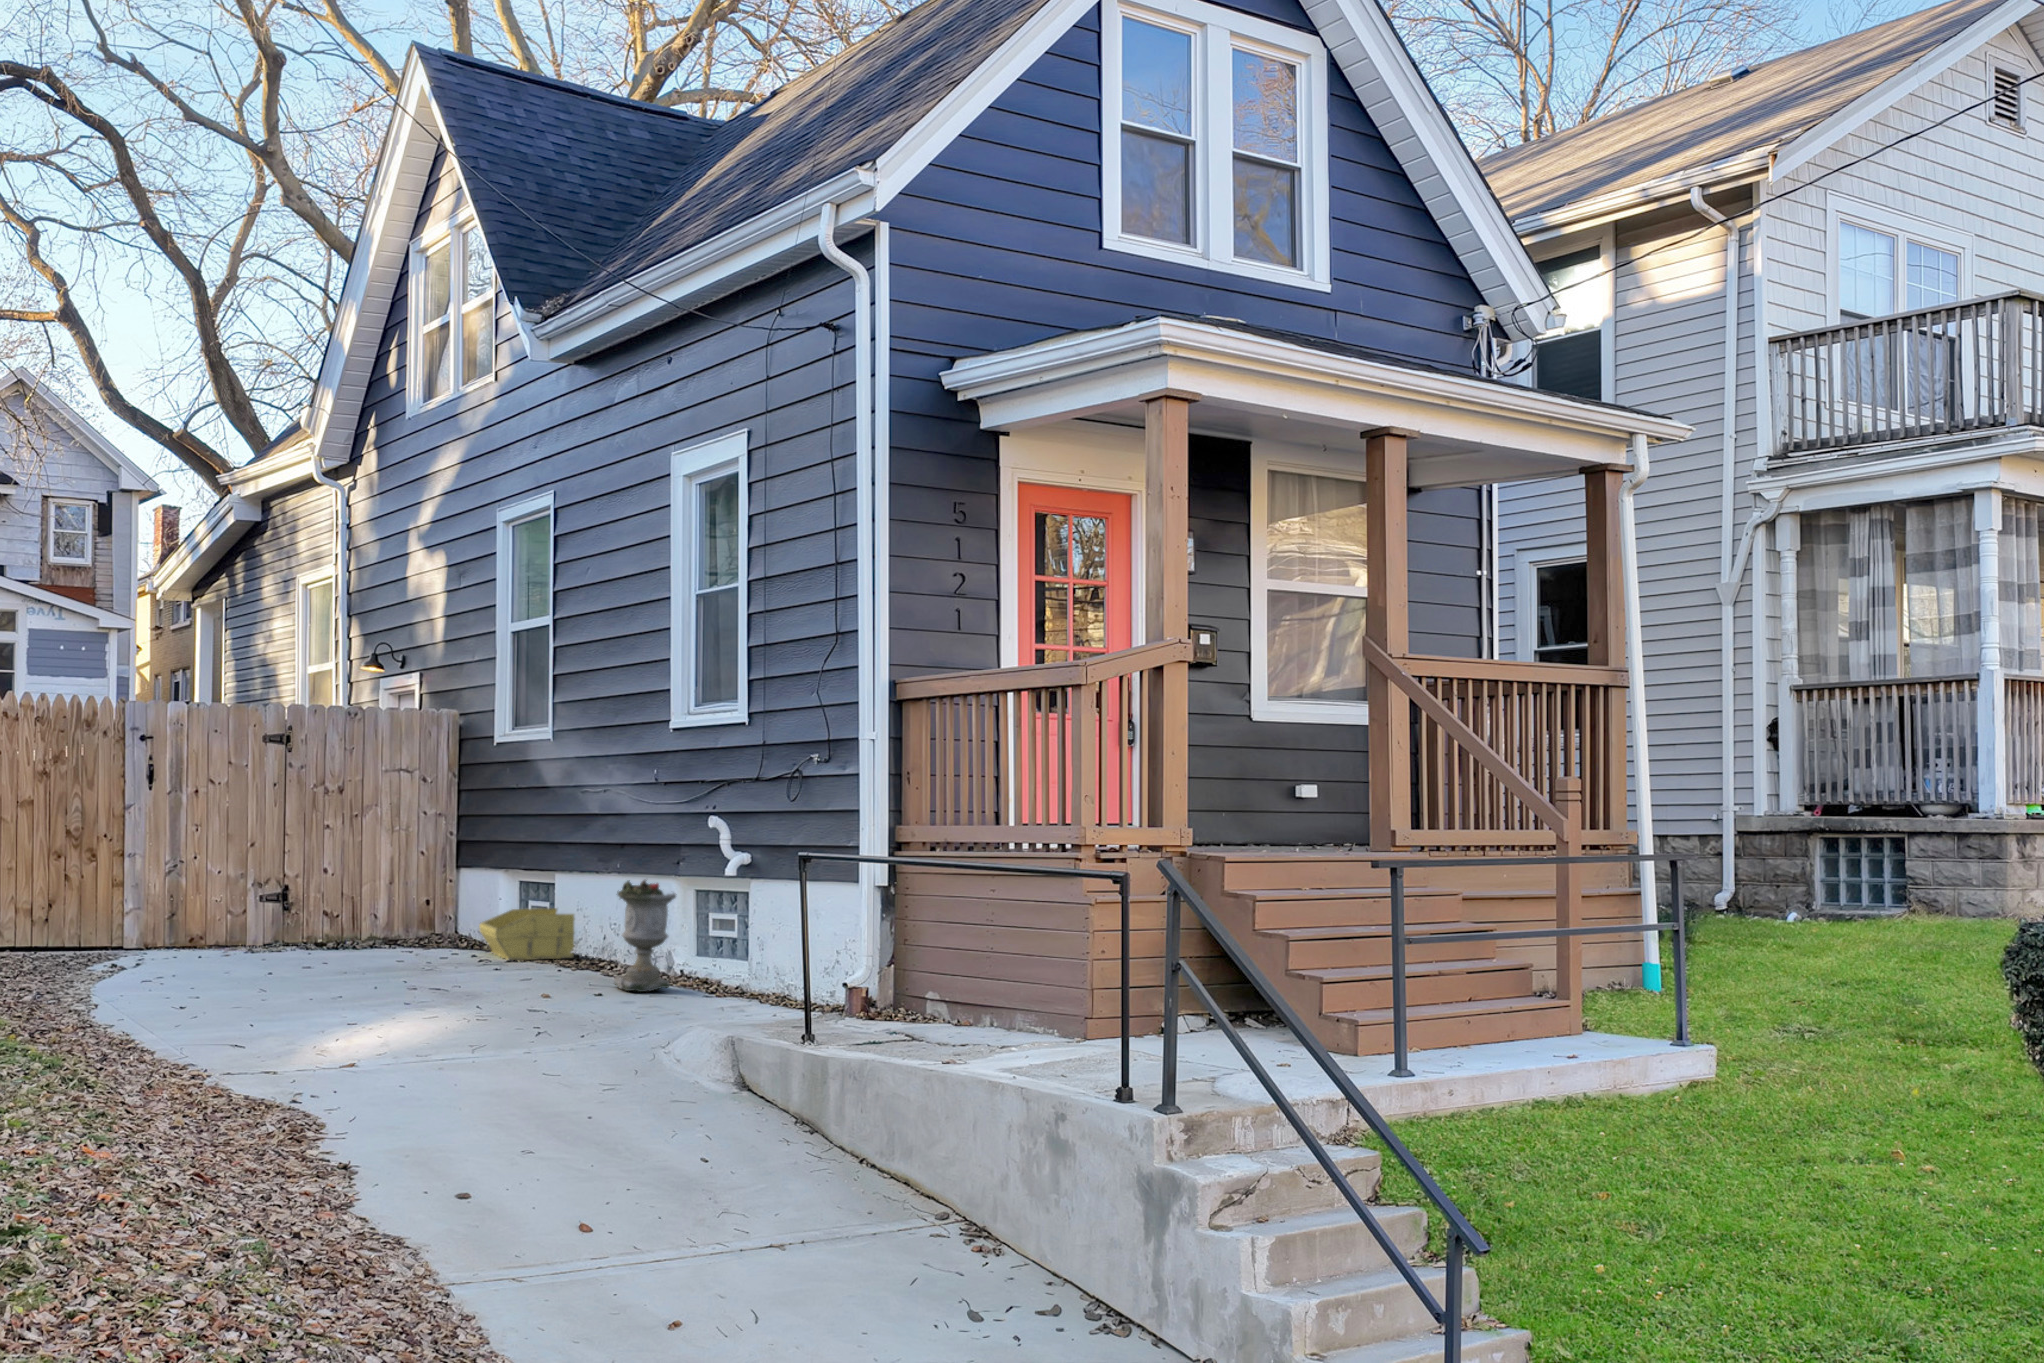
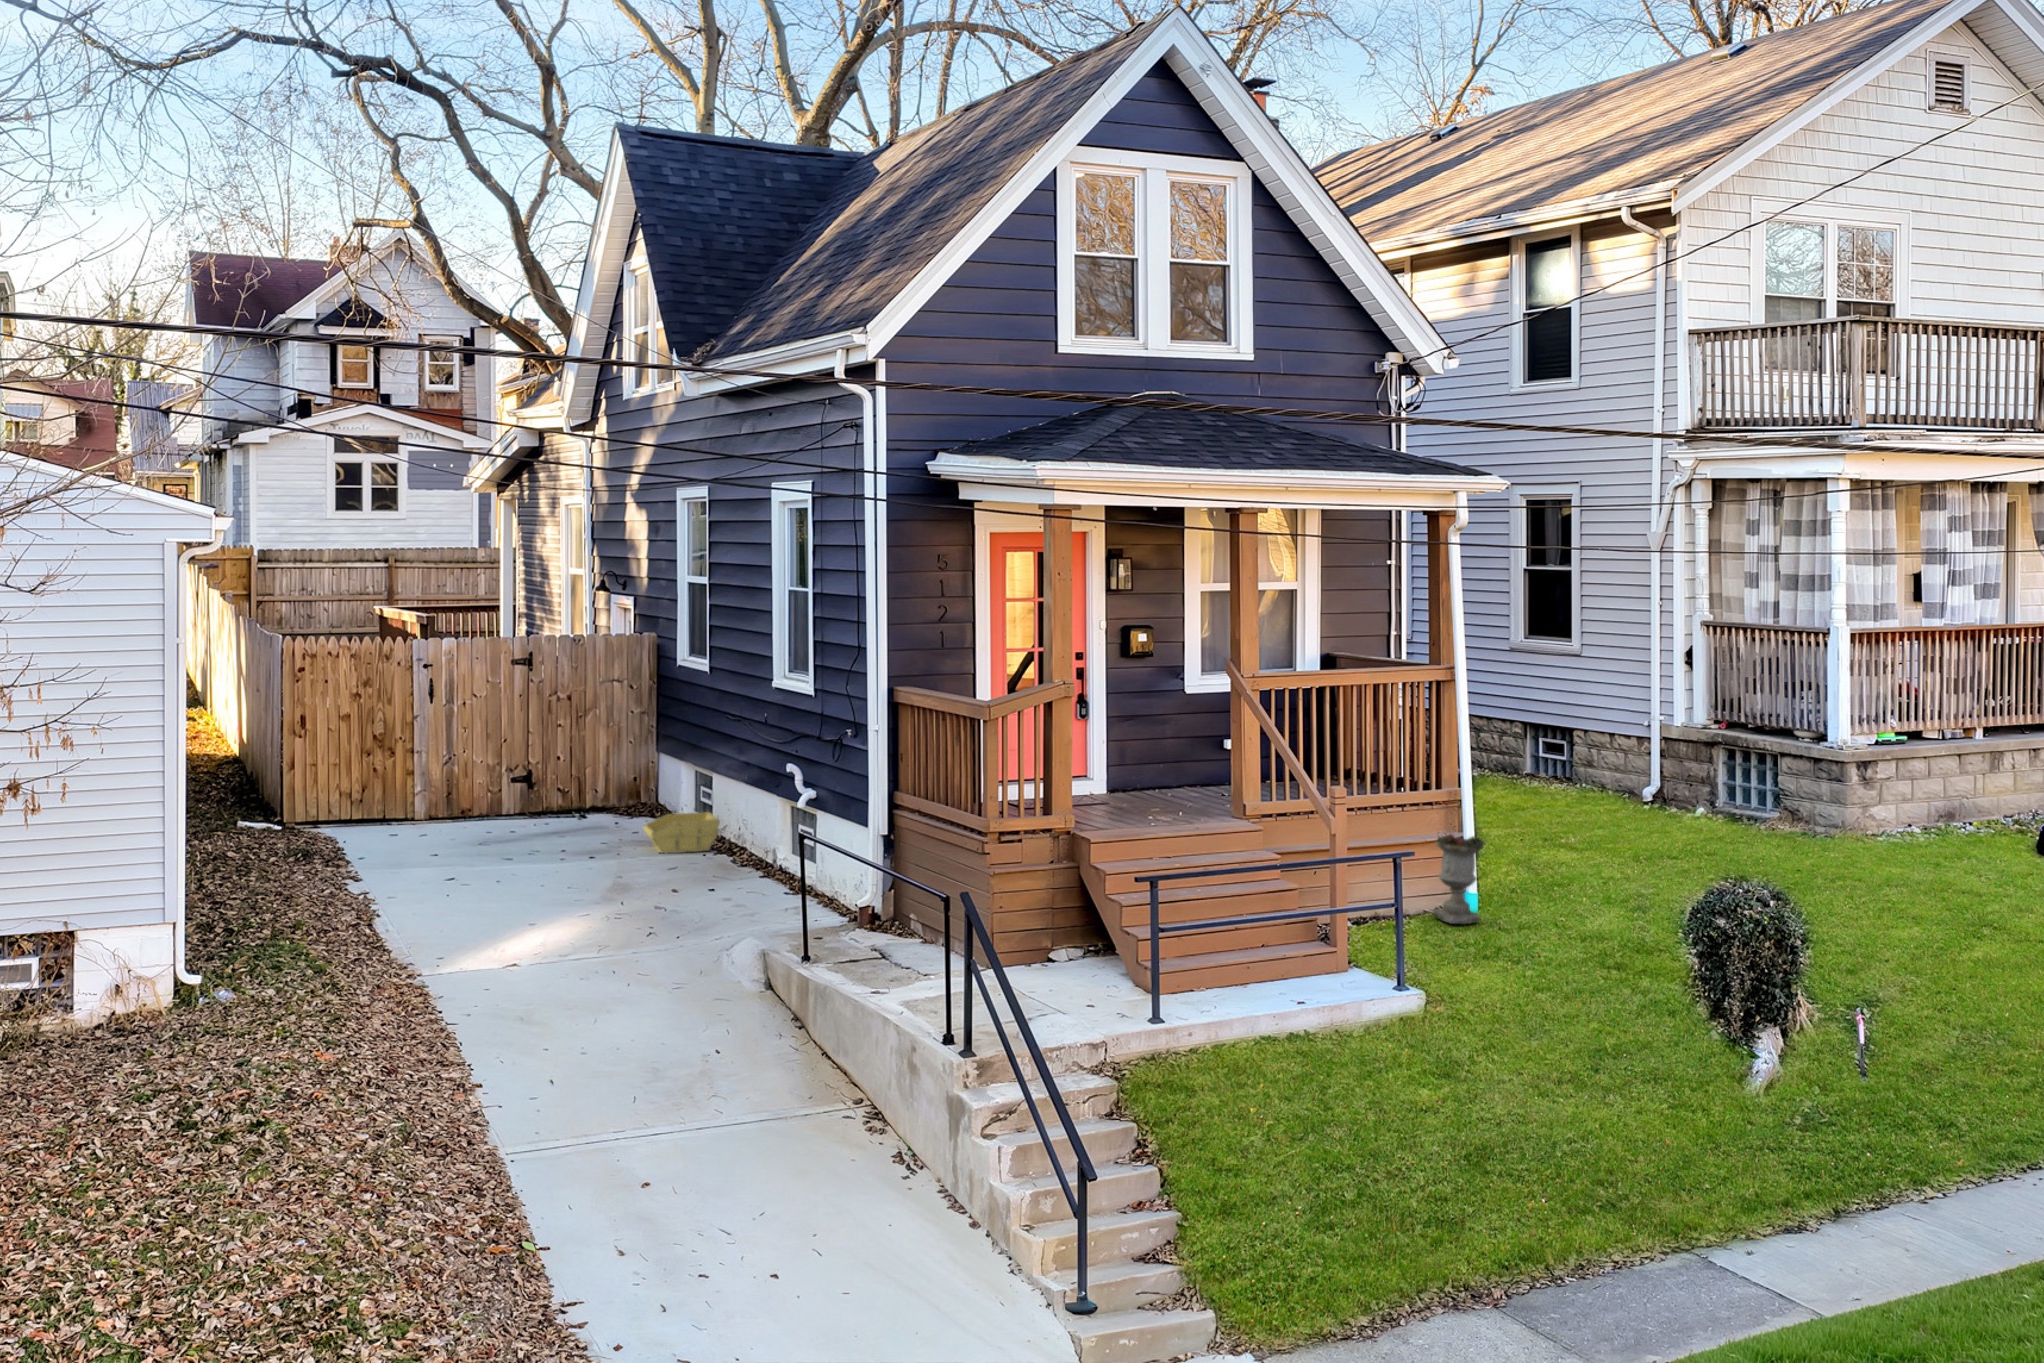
planter: present [614,880,676,992] -> present [1433,834,1485,924]

